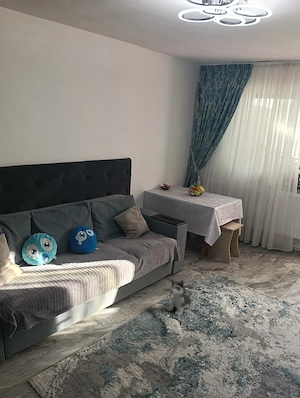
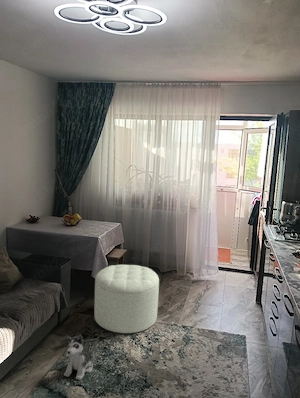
ottoman: none [203,234,266,296] -> present [94,265,159,333]

